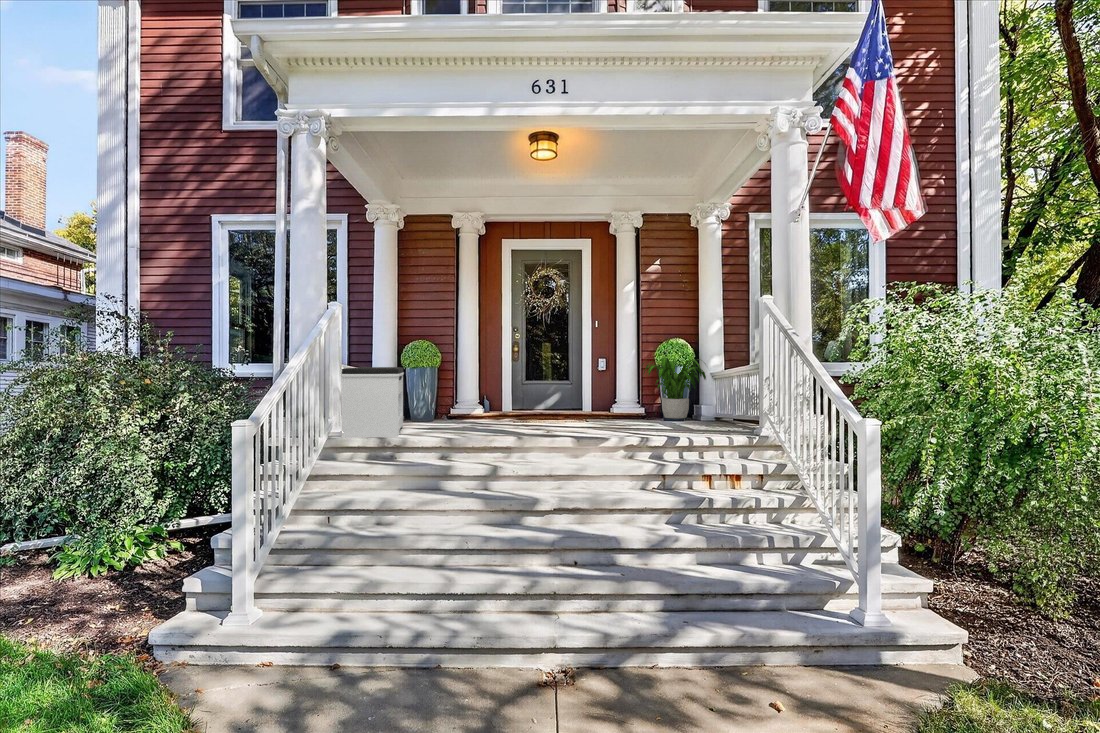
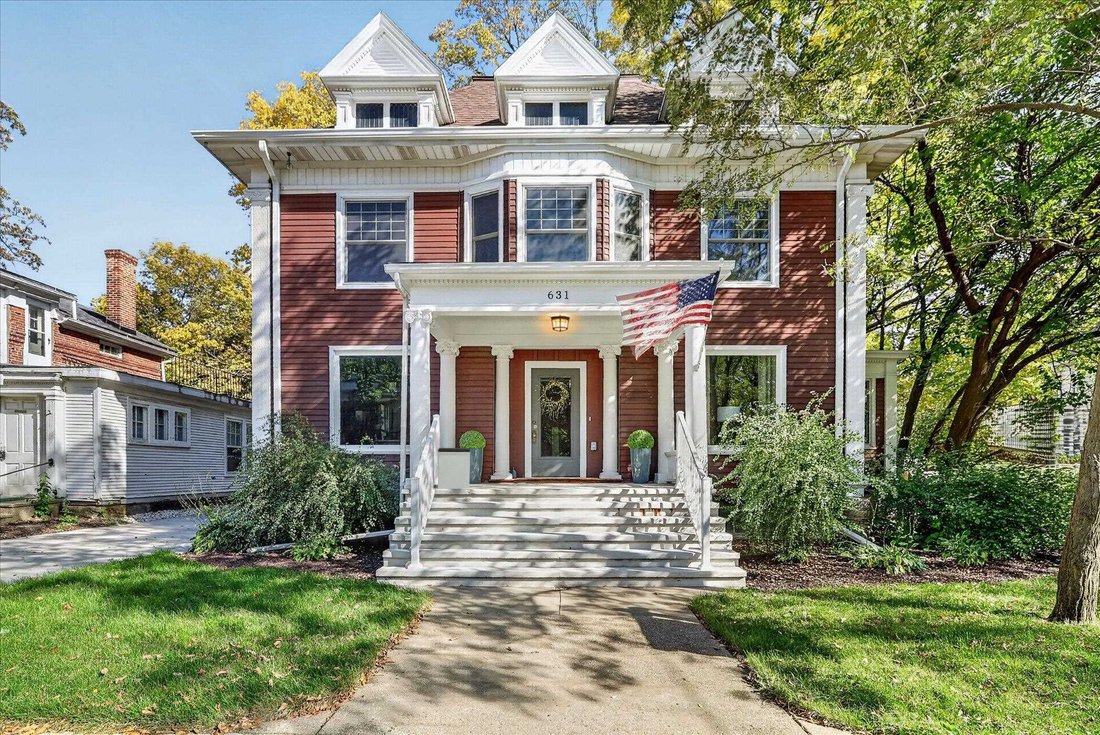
potted plant: present [642,358,706,418] -> none [617,442,660,482]

